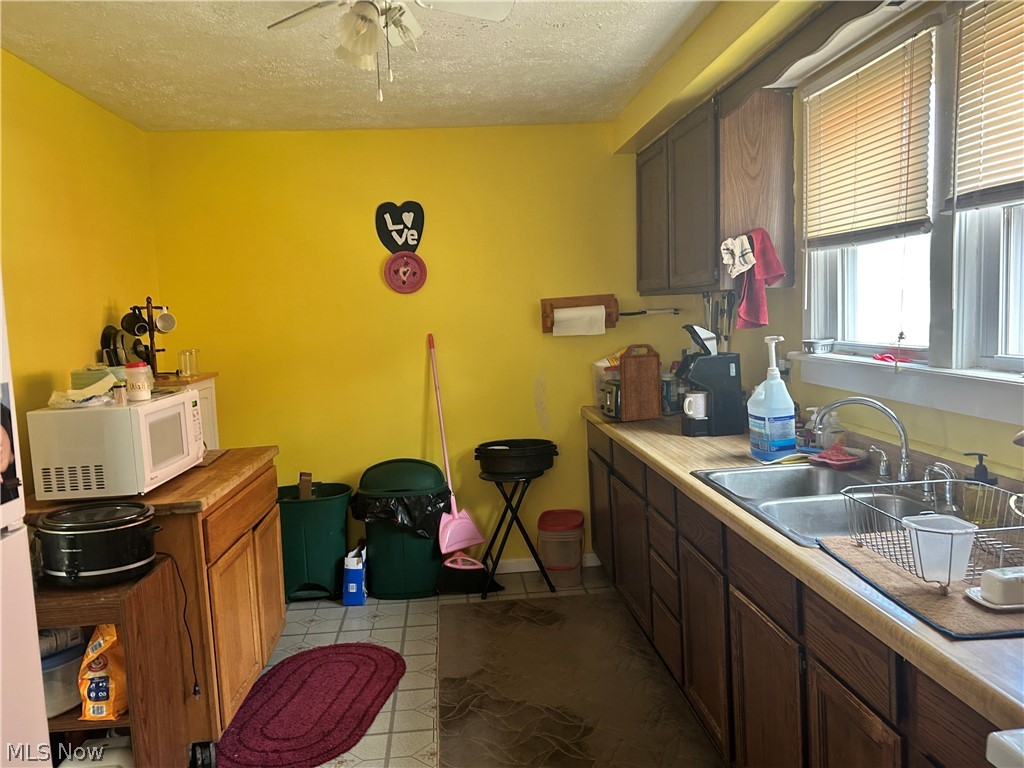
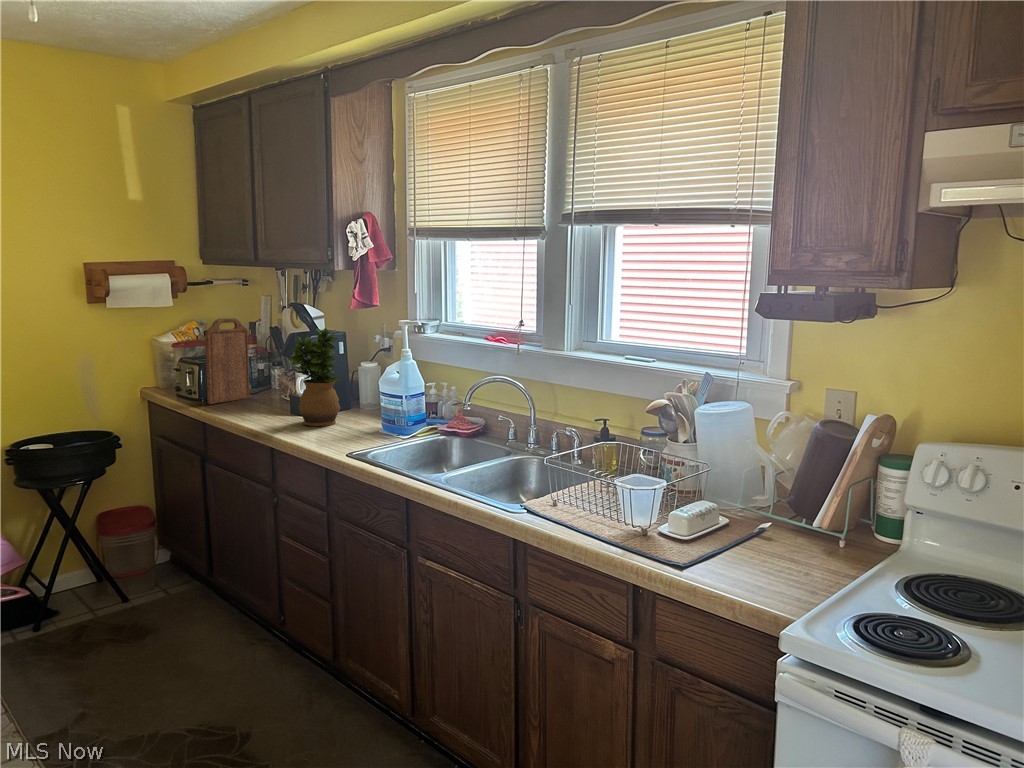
potted plant: none [668,349,719,446] -> present [288,328,340,426]

